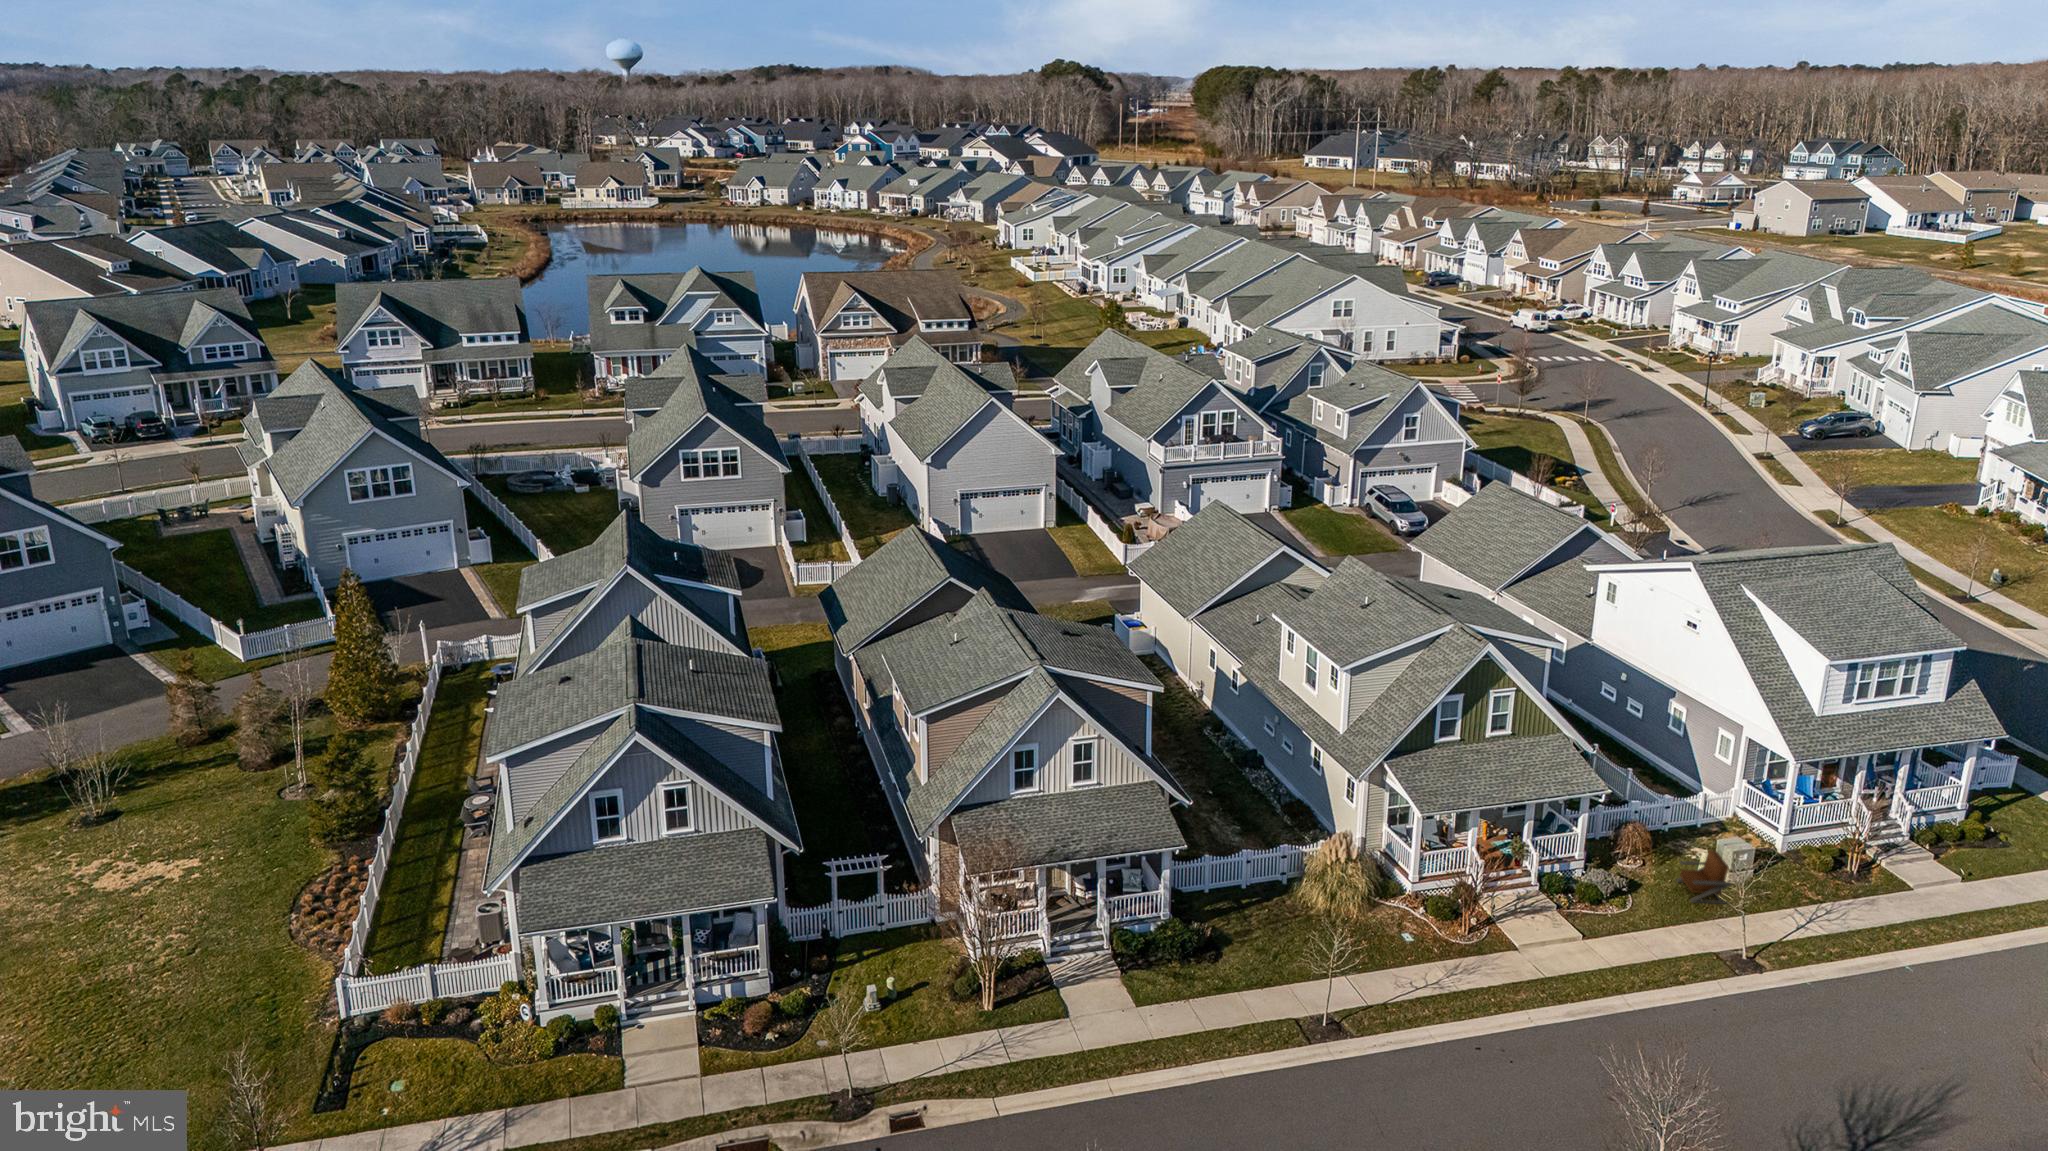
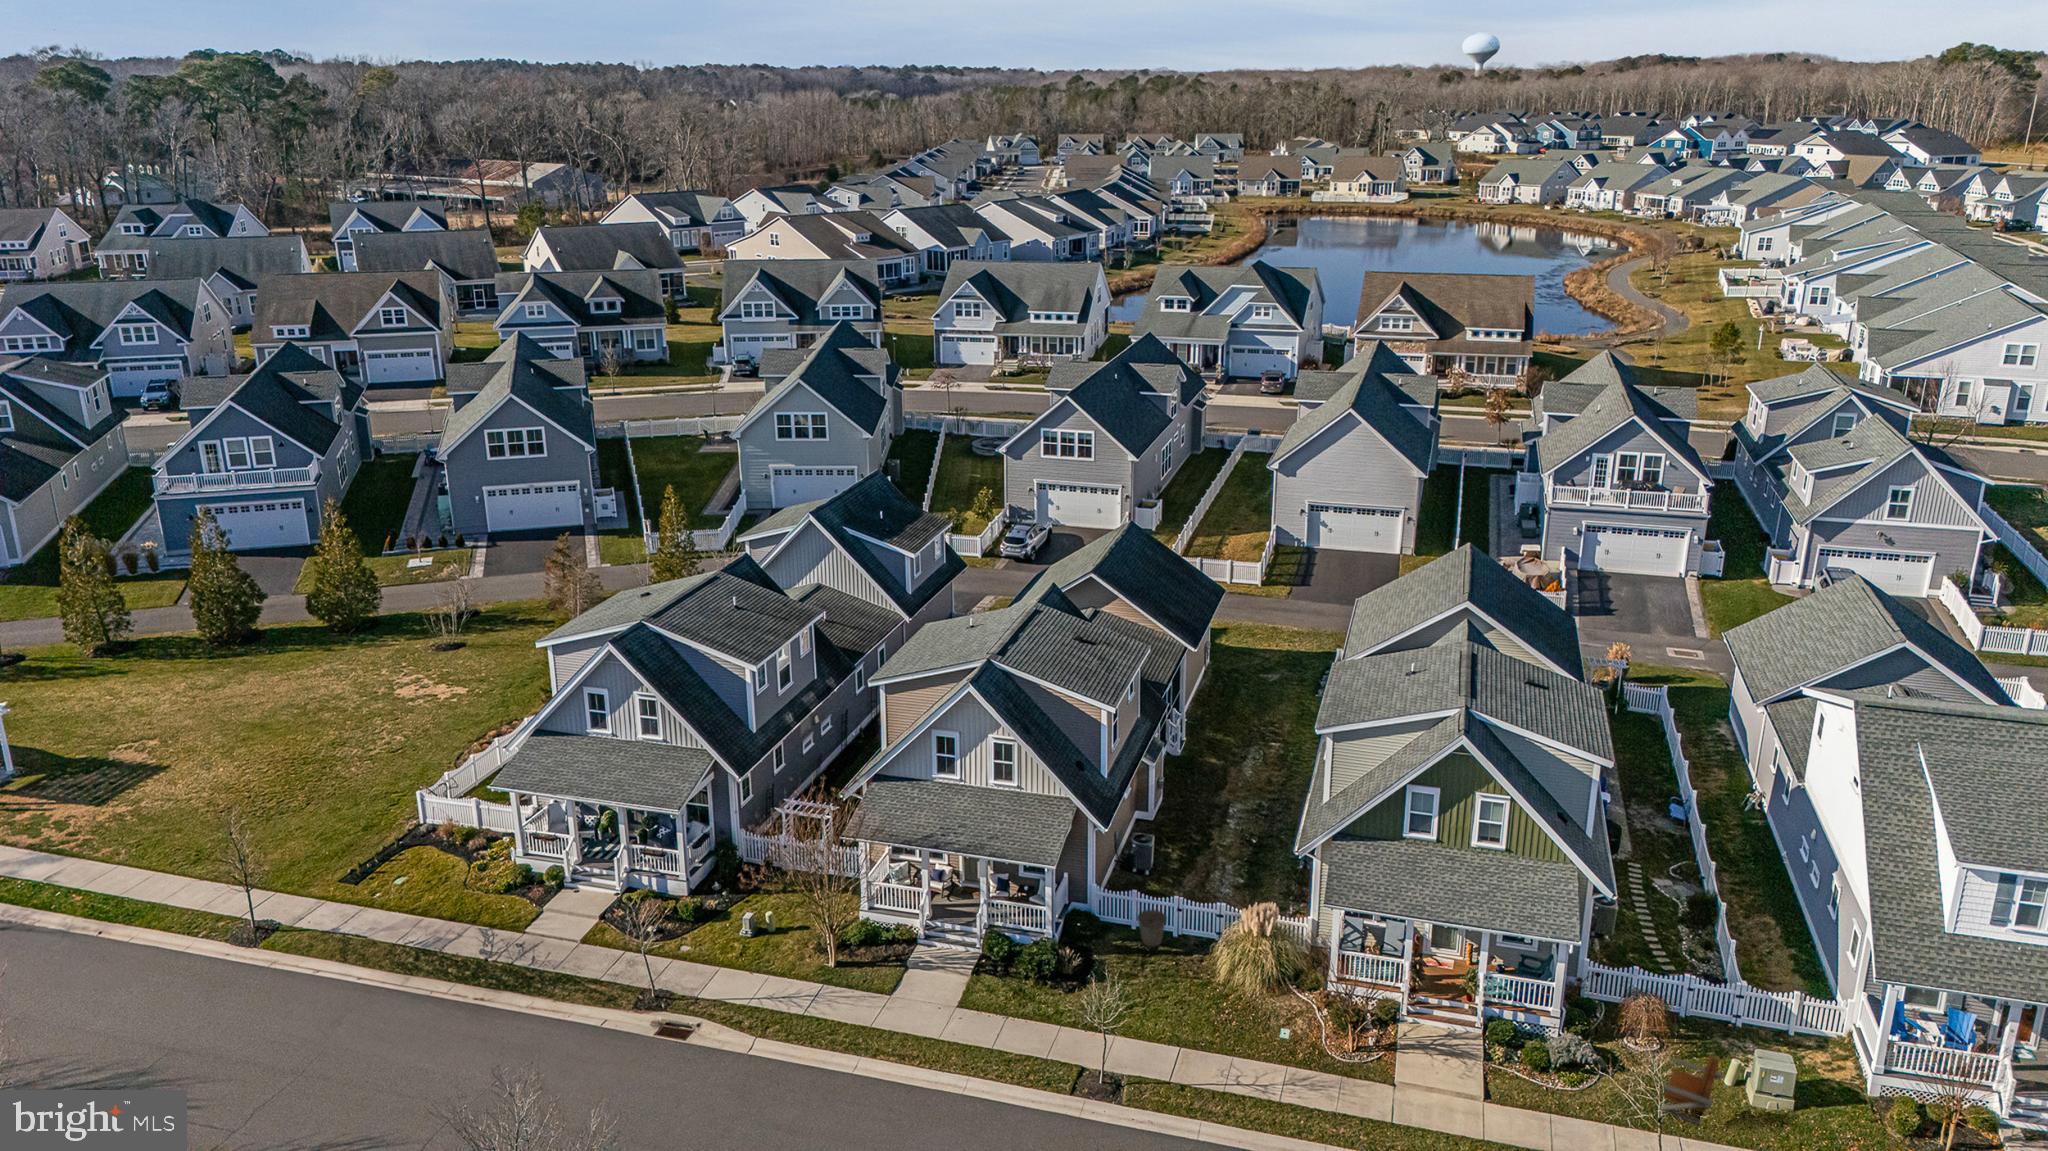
trash can: none [1224,868,1253,903] -> present [1137,910,1167,947]

